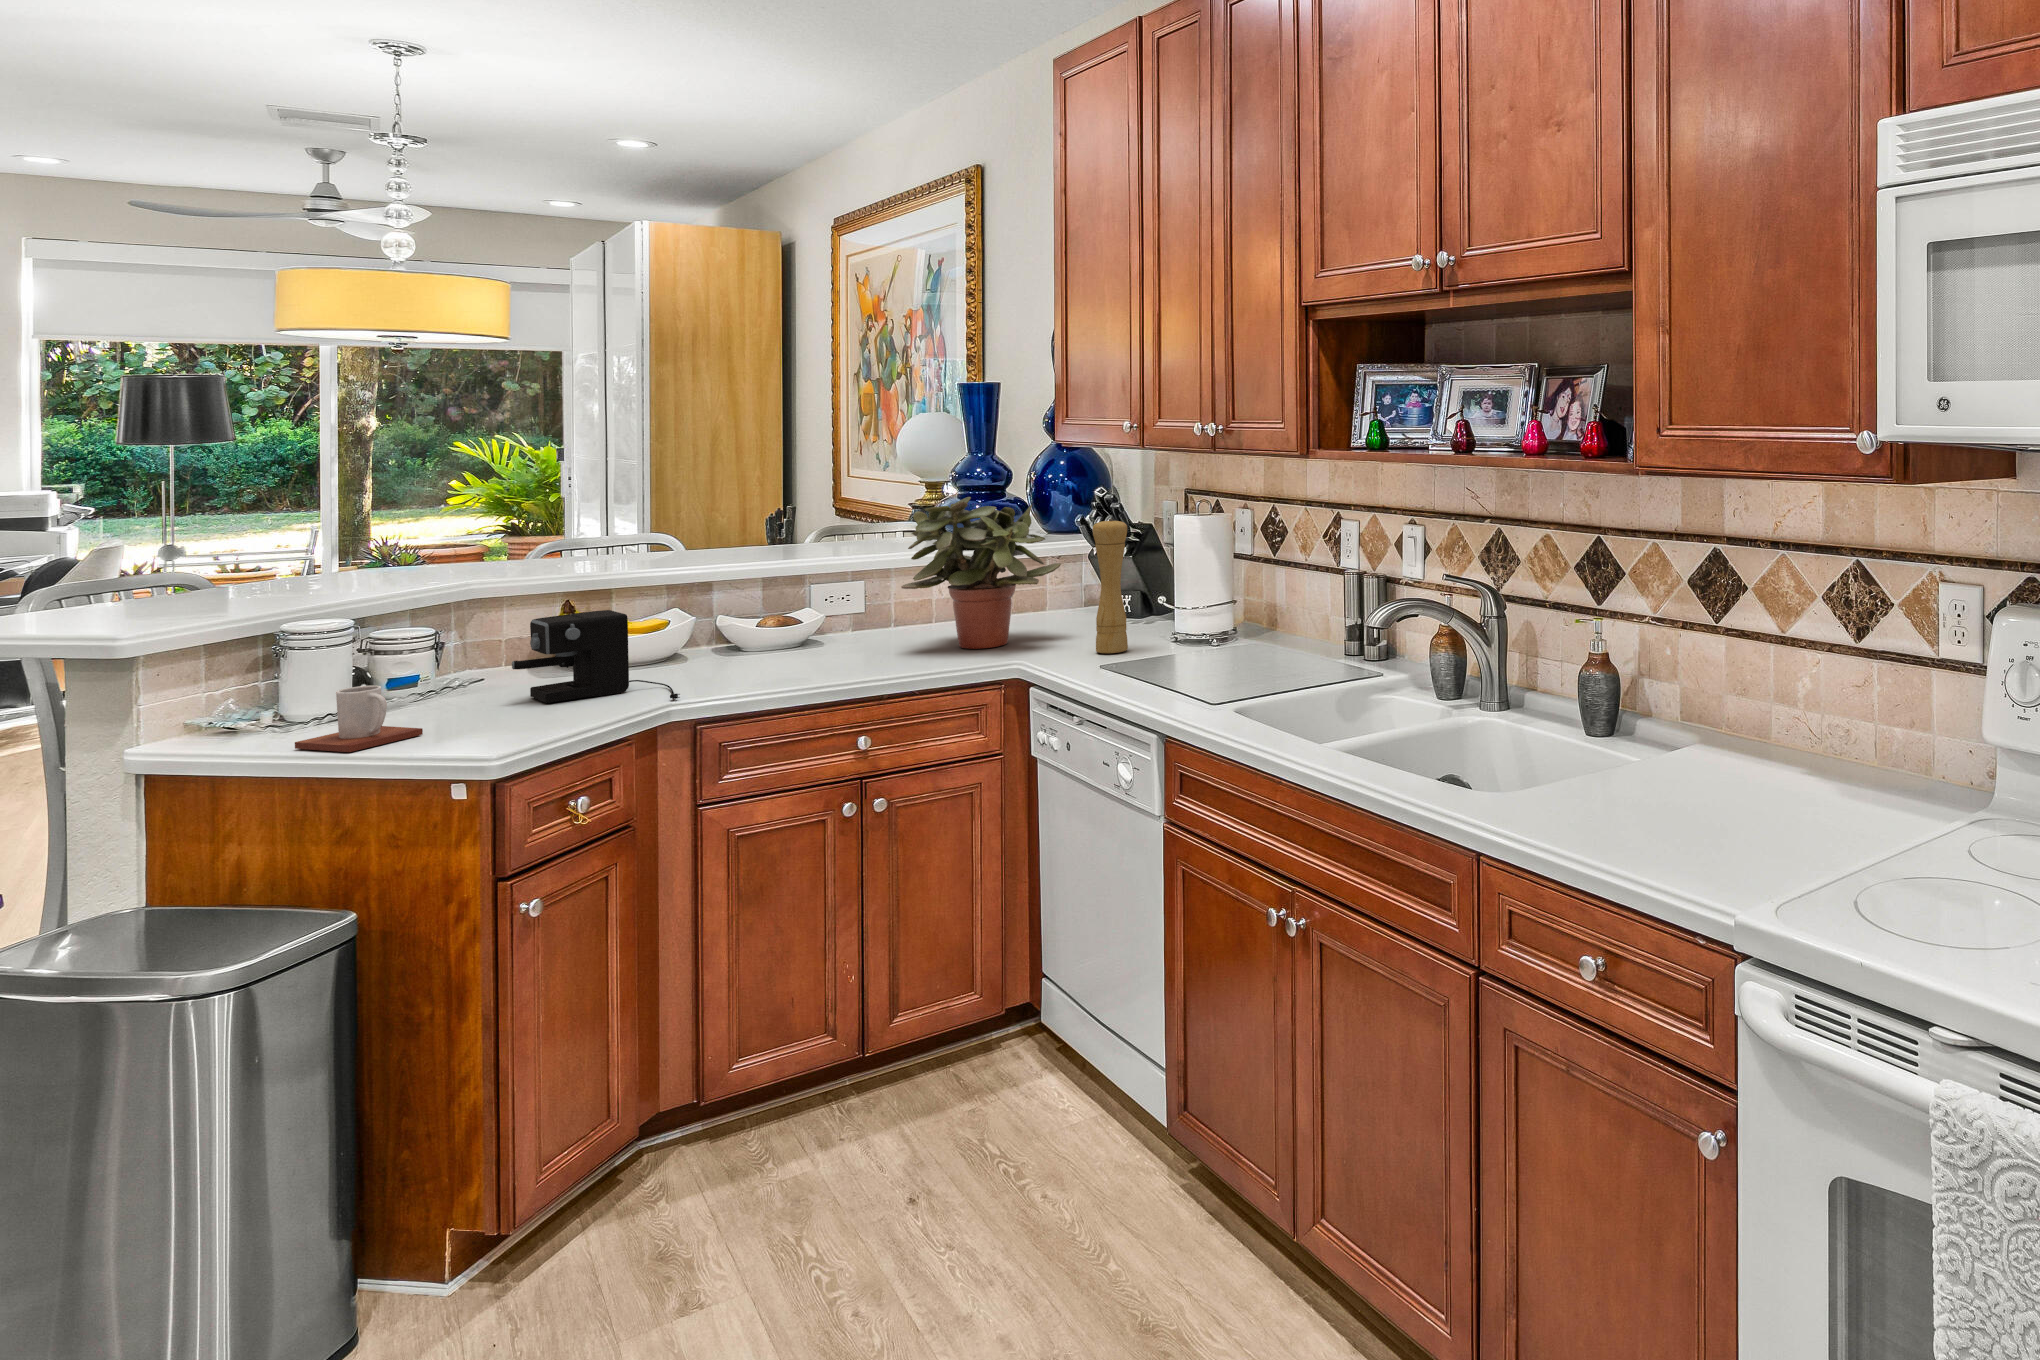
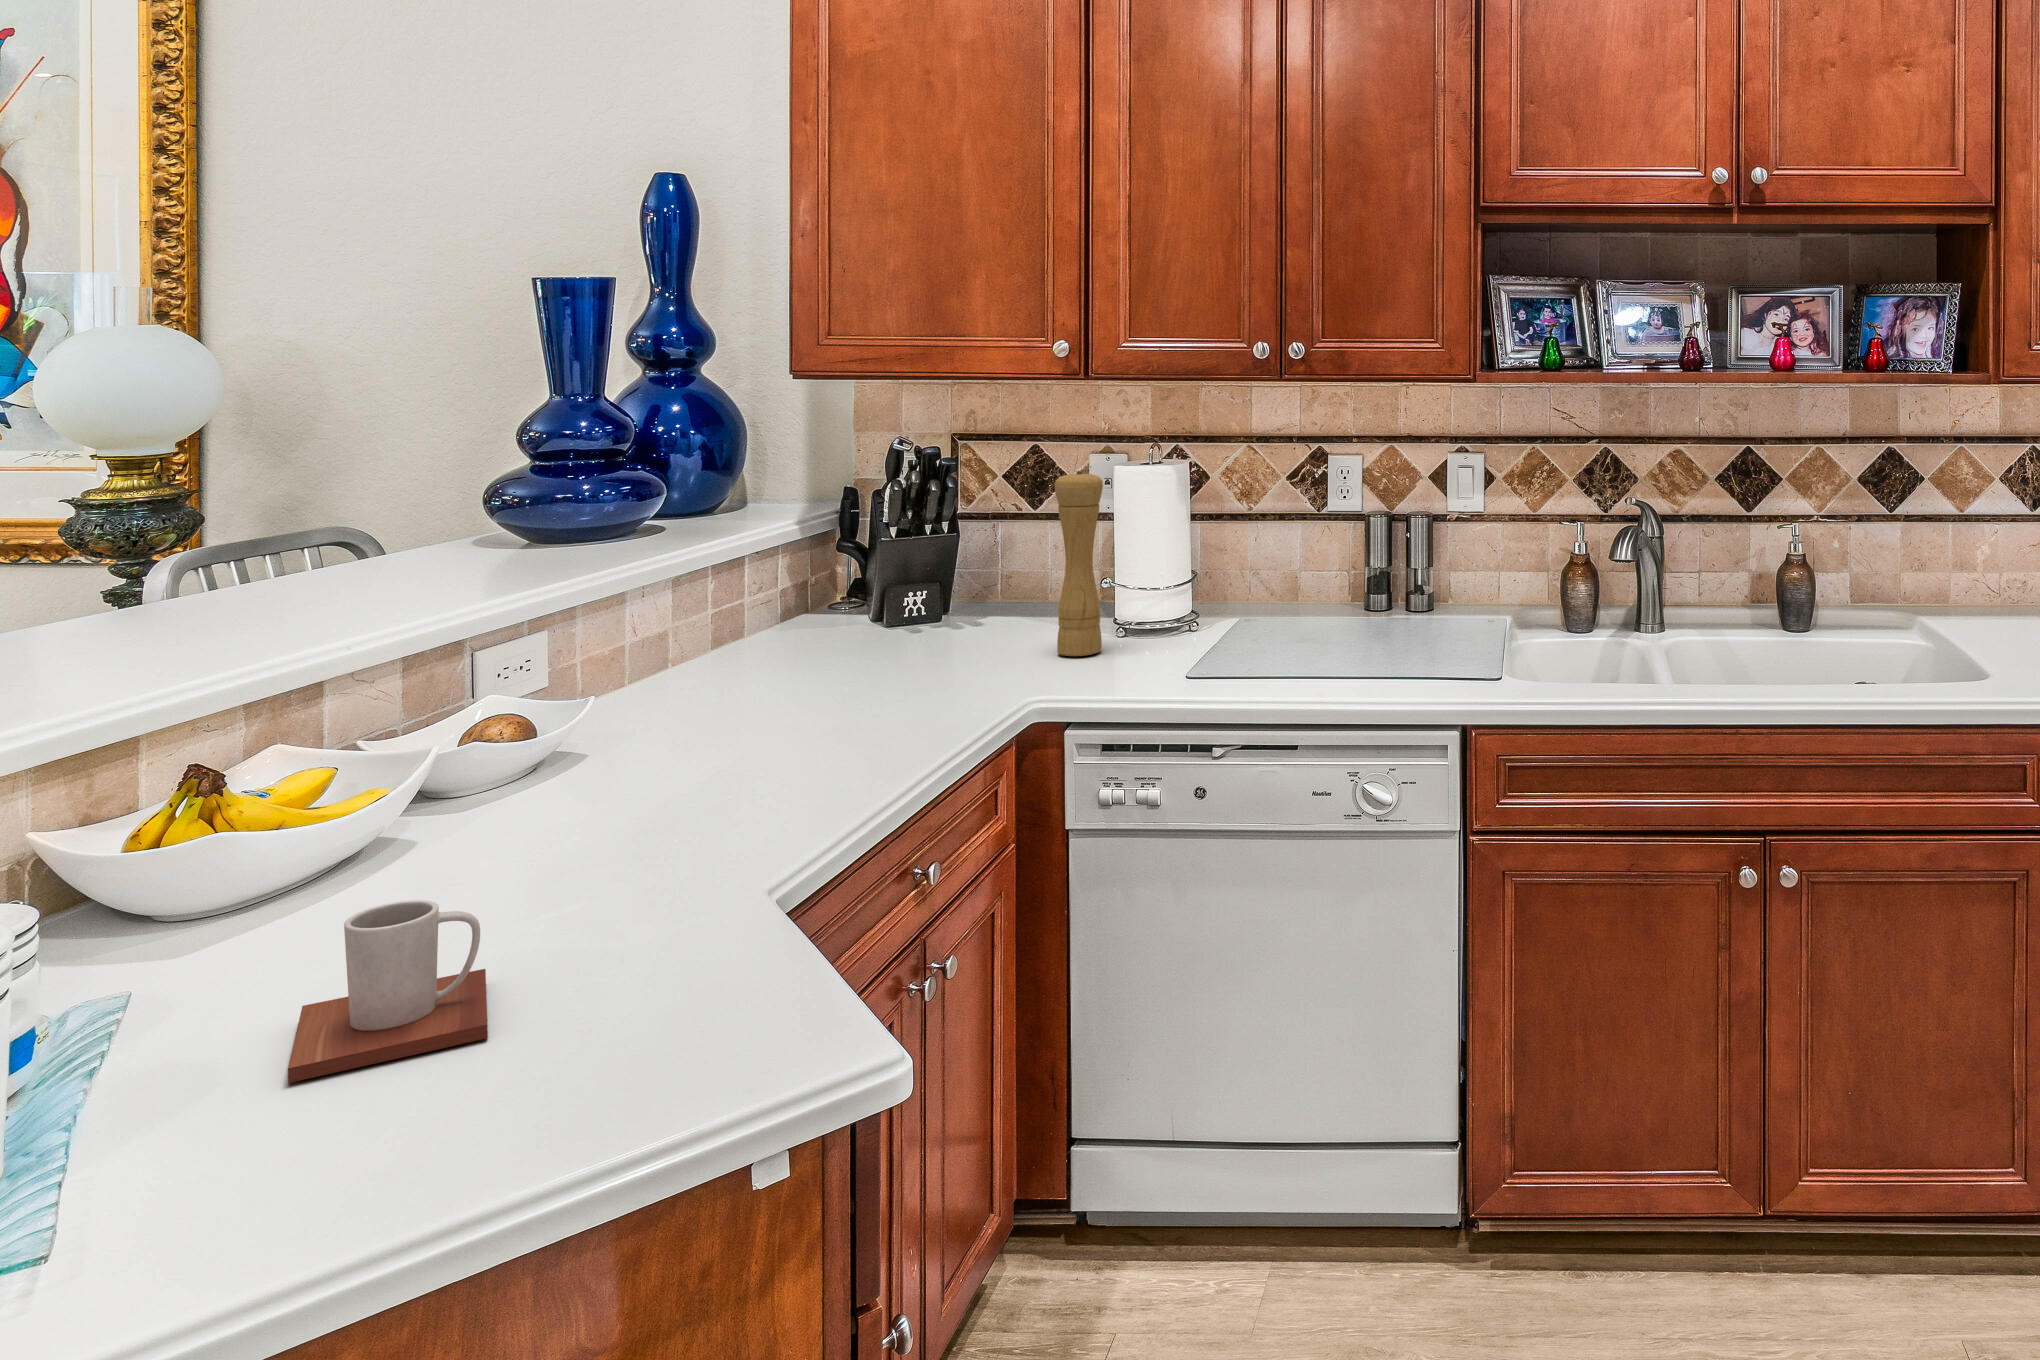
potted plant: present [901,497,1061,649] -> none [734,453,973,687]
coffee maker: present [512,610,680,703] -> none [370,697,734,896]

